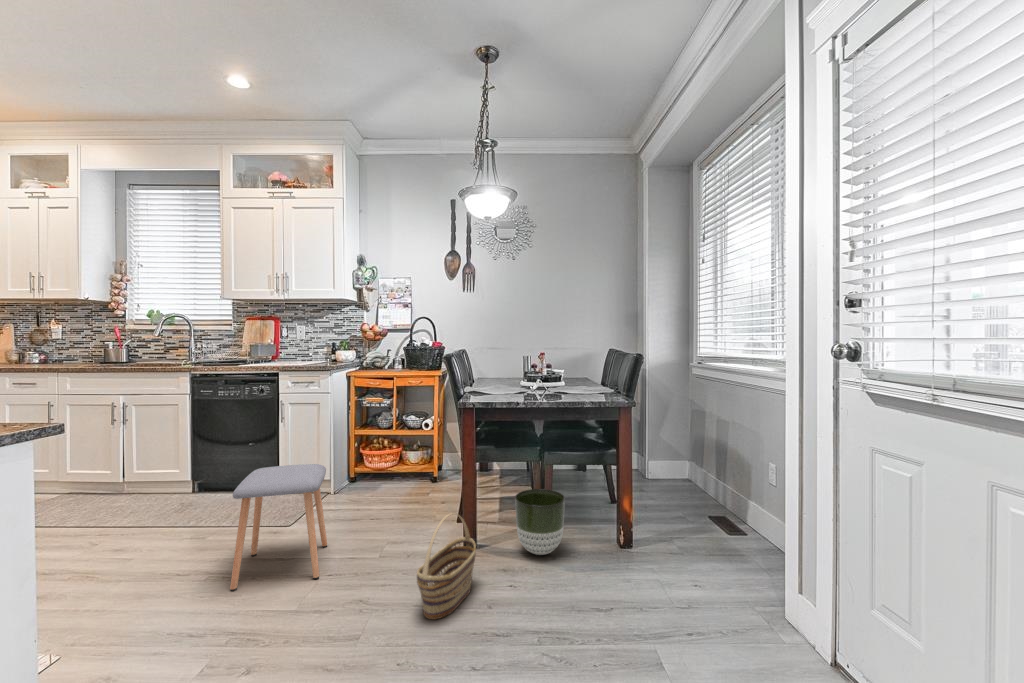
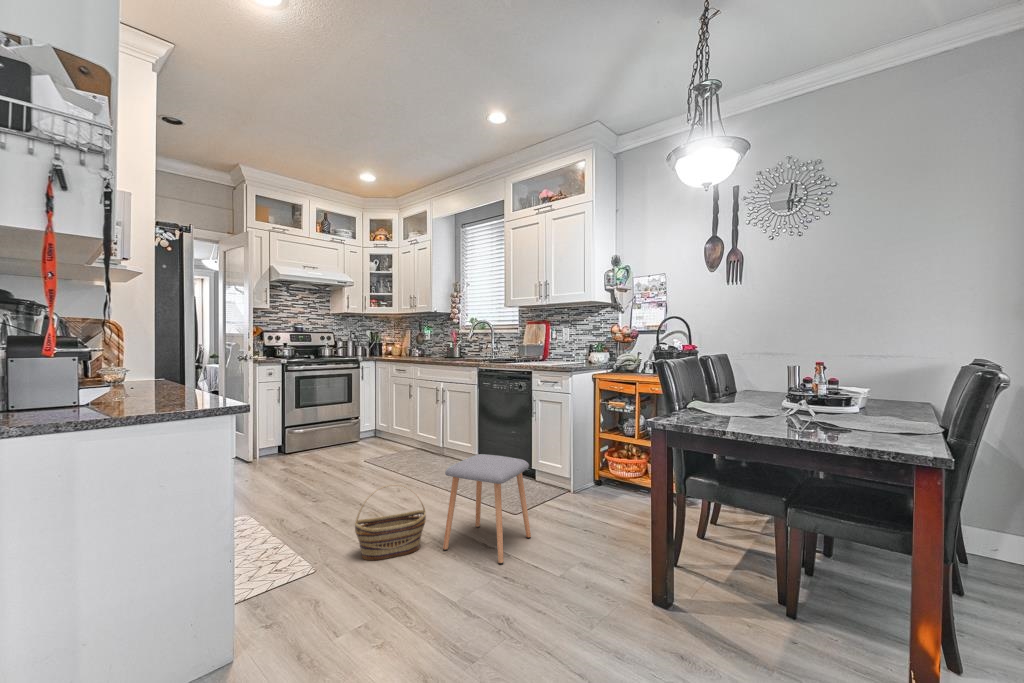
planter: present [515,489,565,555] -> none [705,542,779,636]
basket: present [417,513,476,619] -> present [355,485,426,560]

